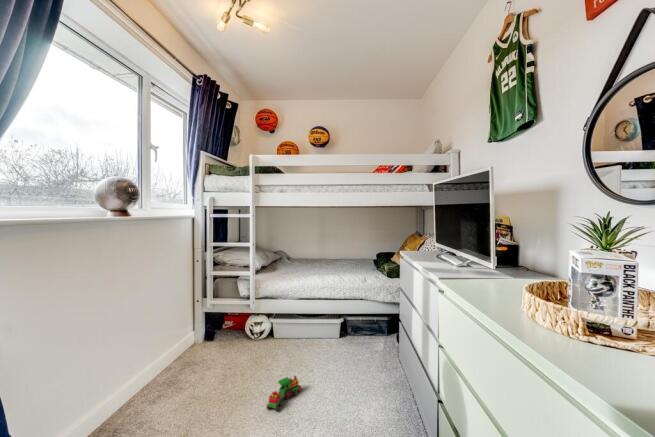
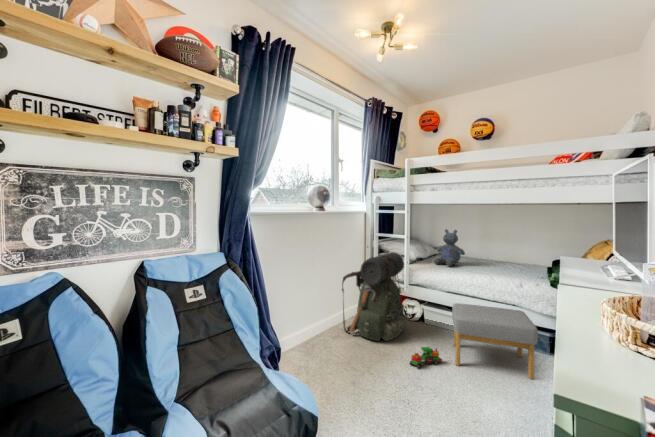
stuffed bear: none [278,233,308,273] -> present [434,229,465,266]
backpack: none [162,265,255,387] -> present [342,253,407,341]
footstool: none [305,309,386,388] -> present [452,304,538,379]

